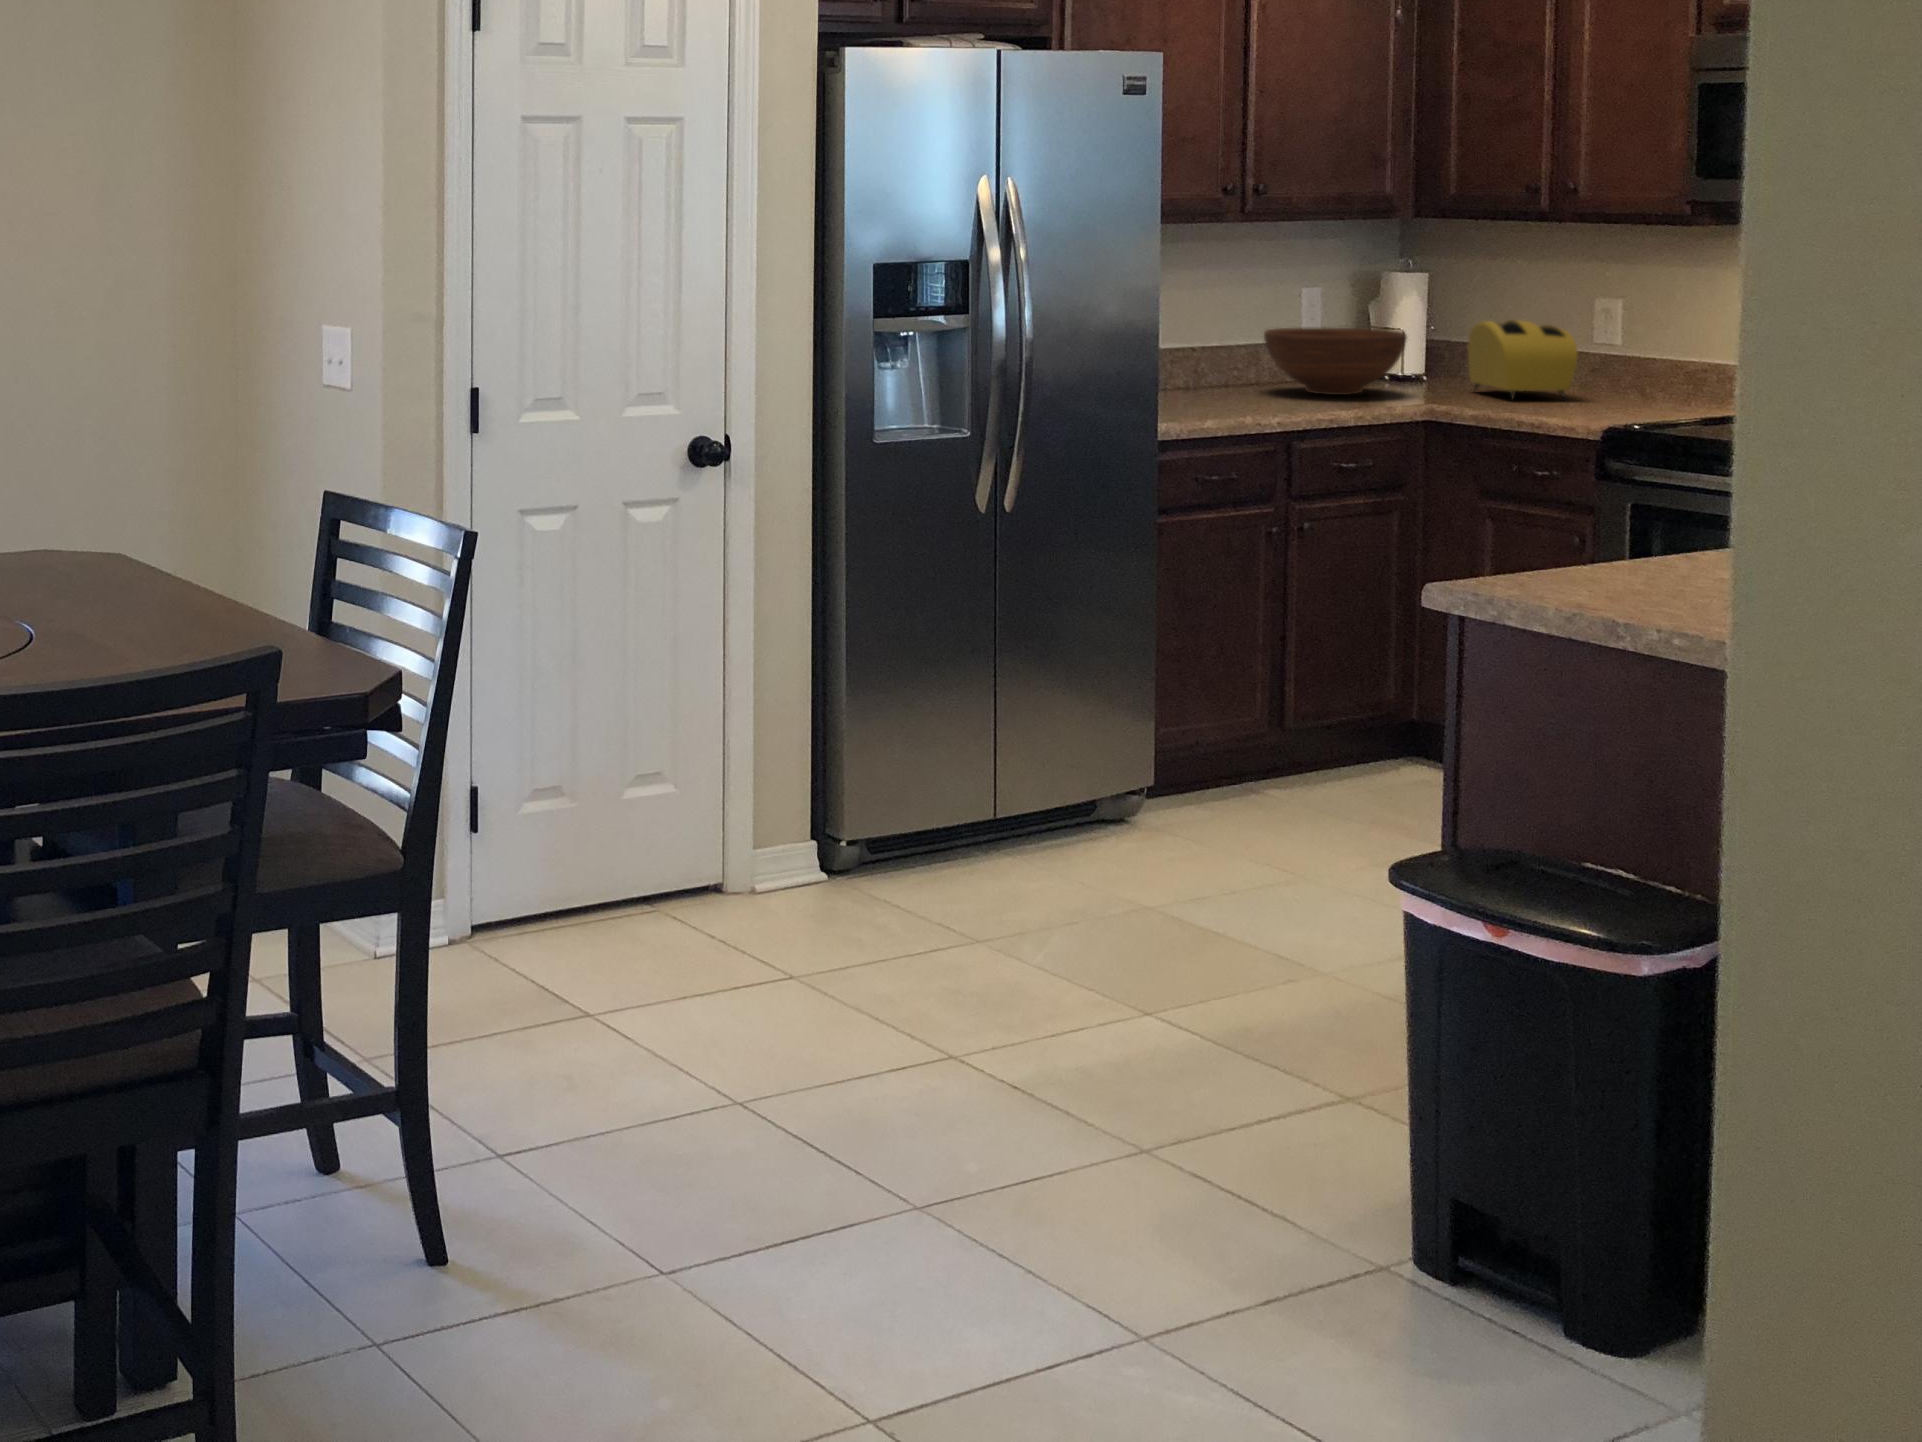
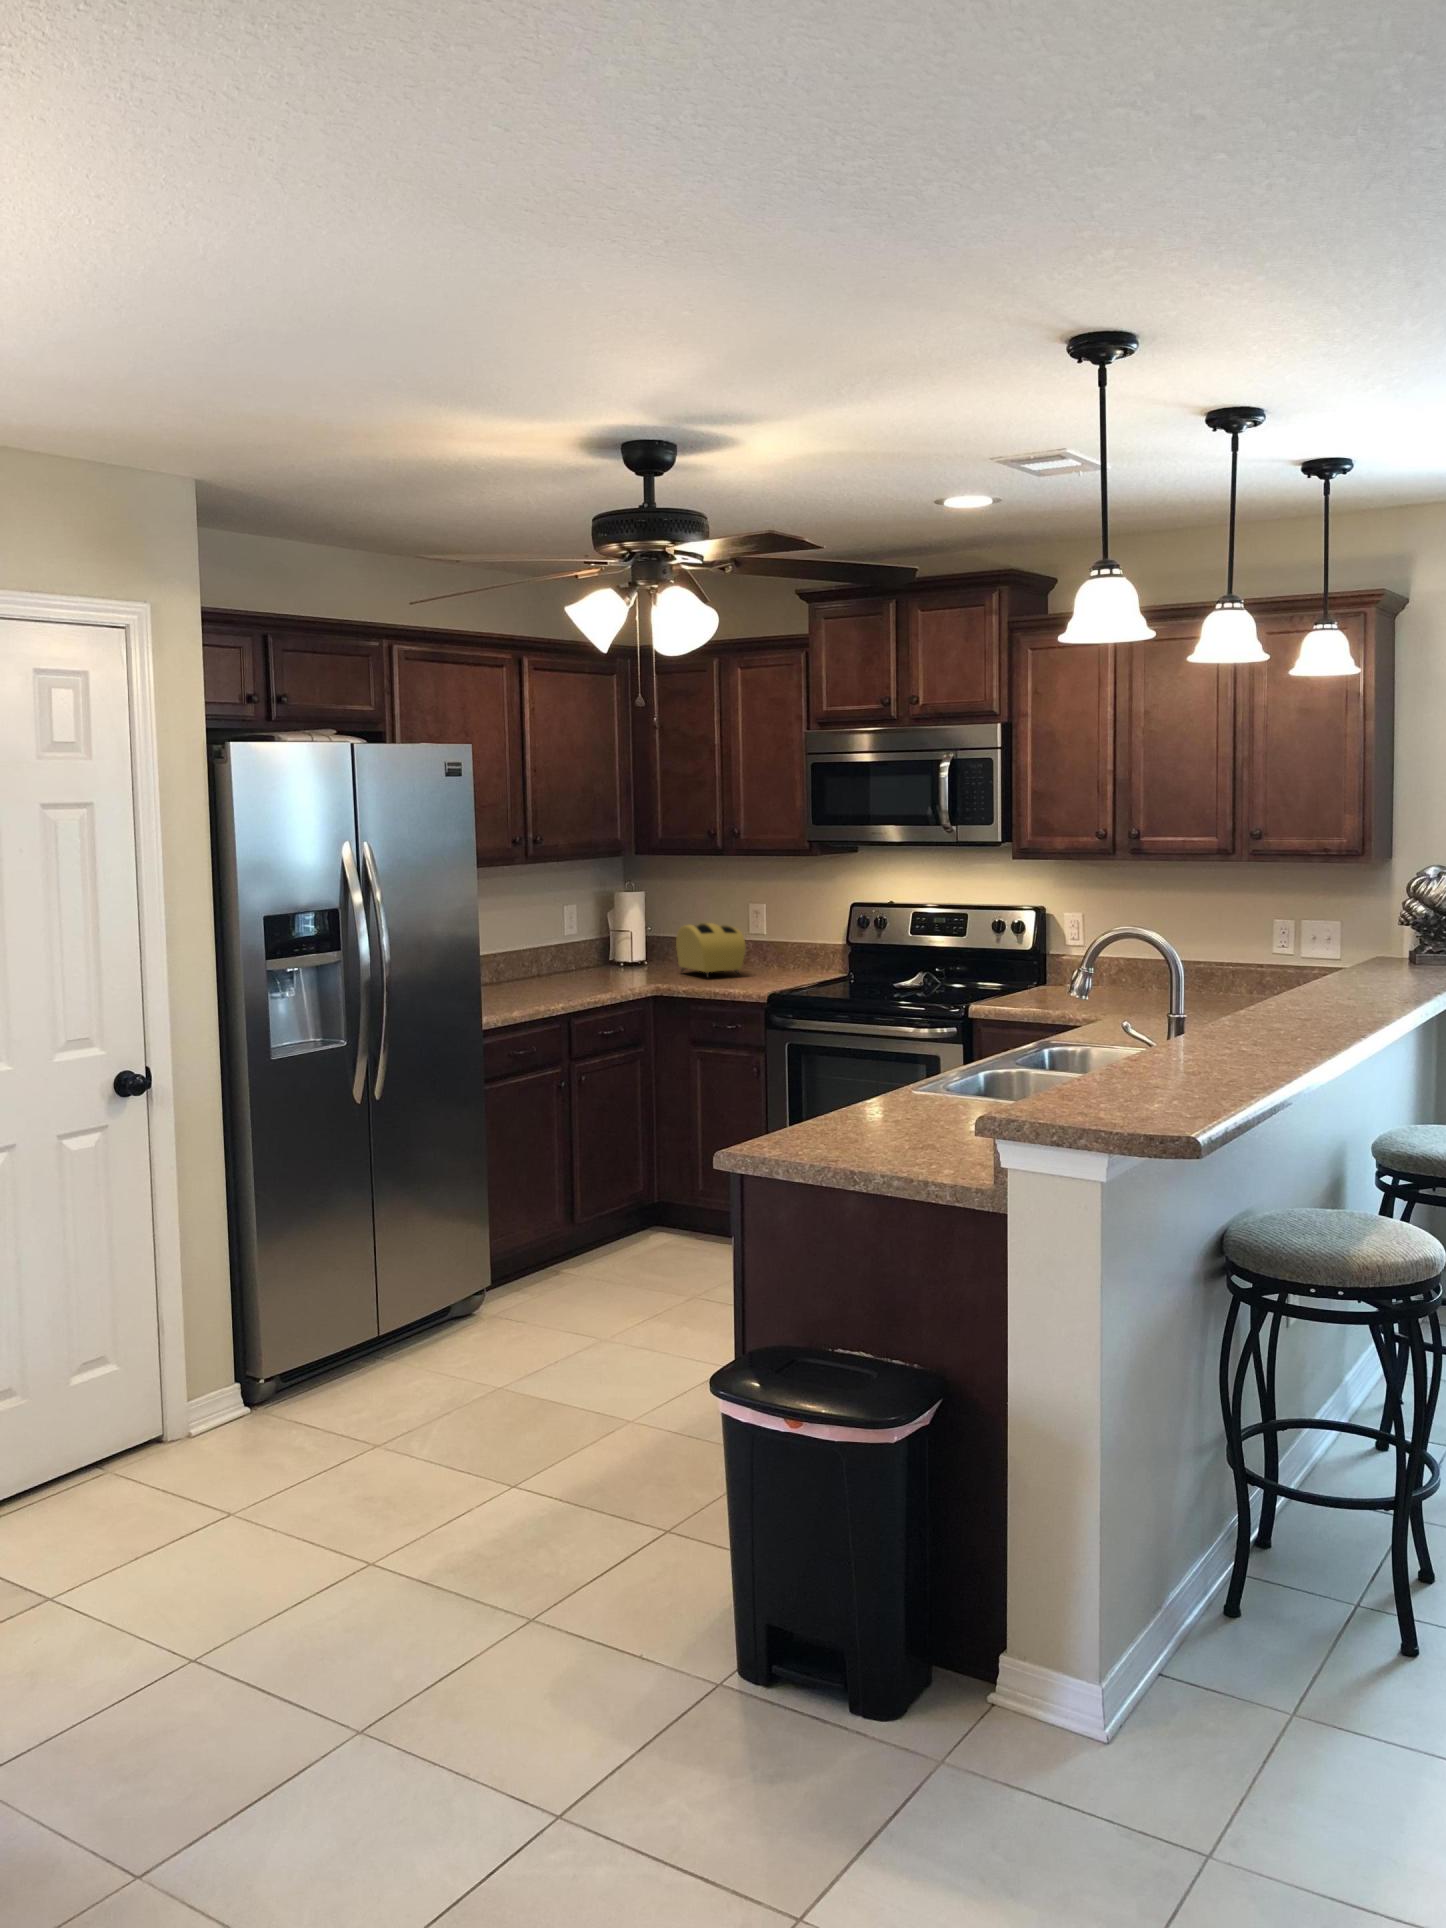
fruit bowl: present [1264,327,1407,395] -> none [544,933,639,982]

